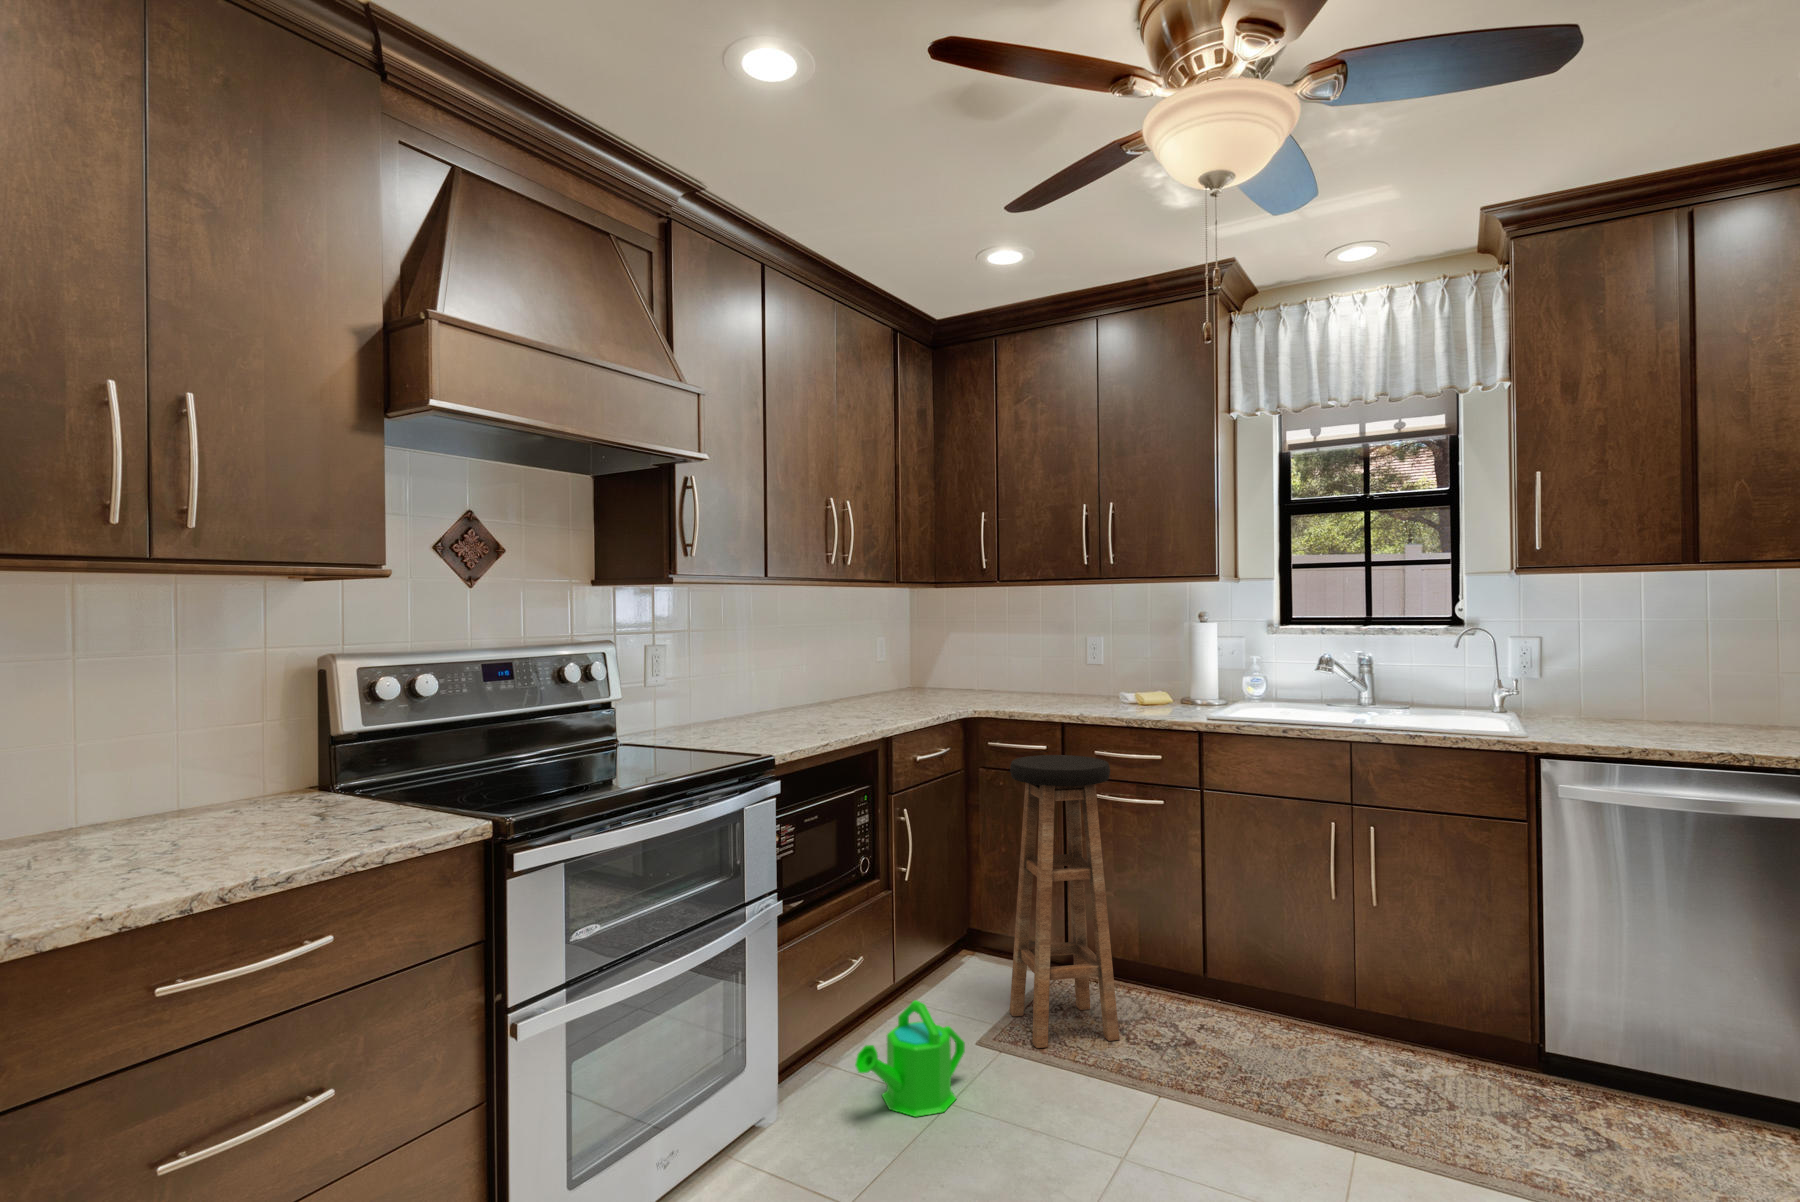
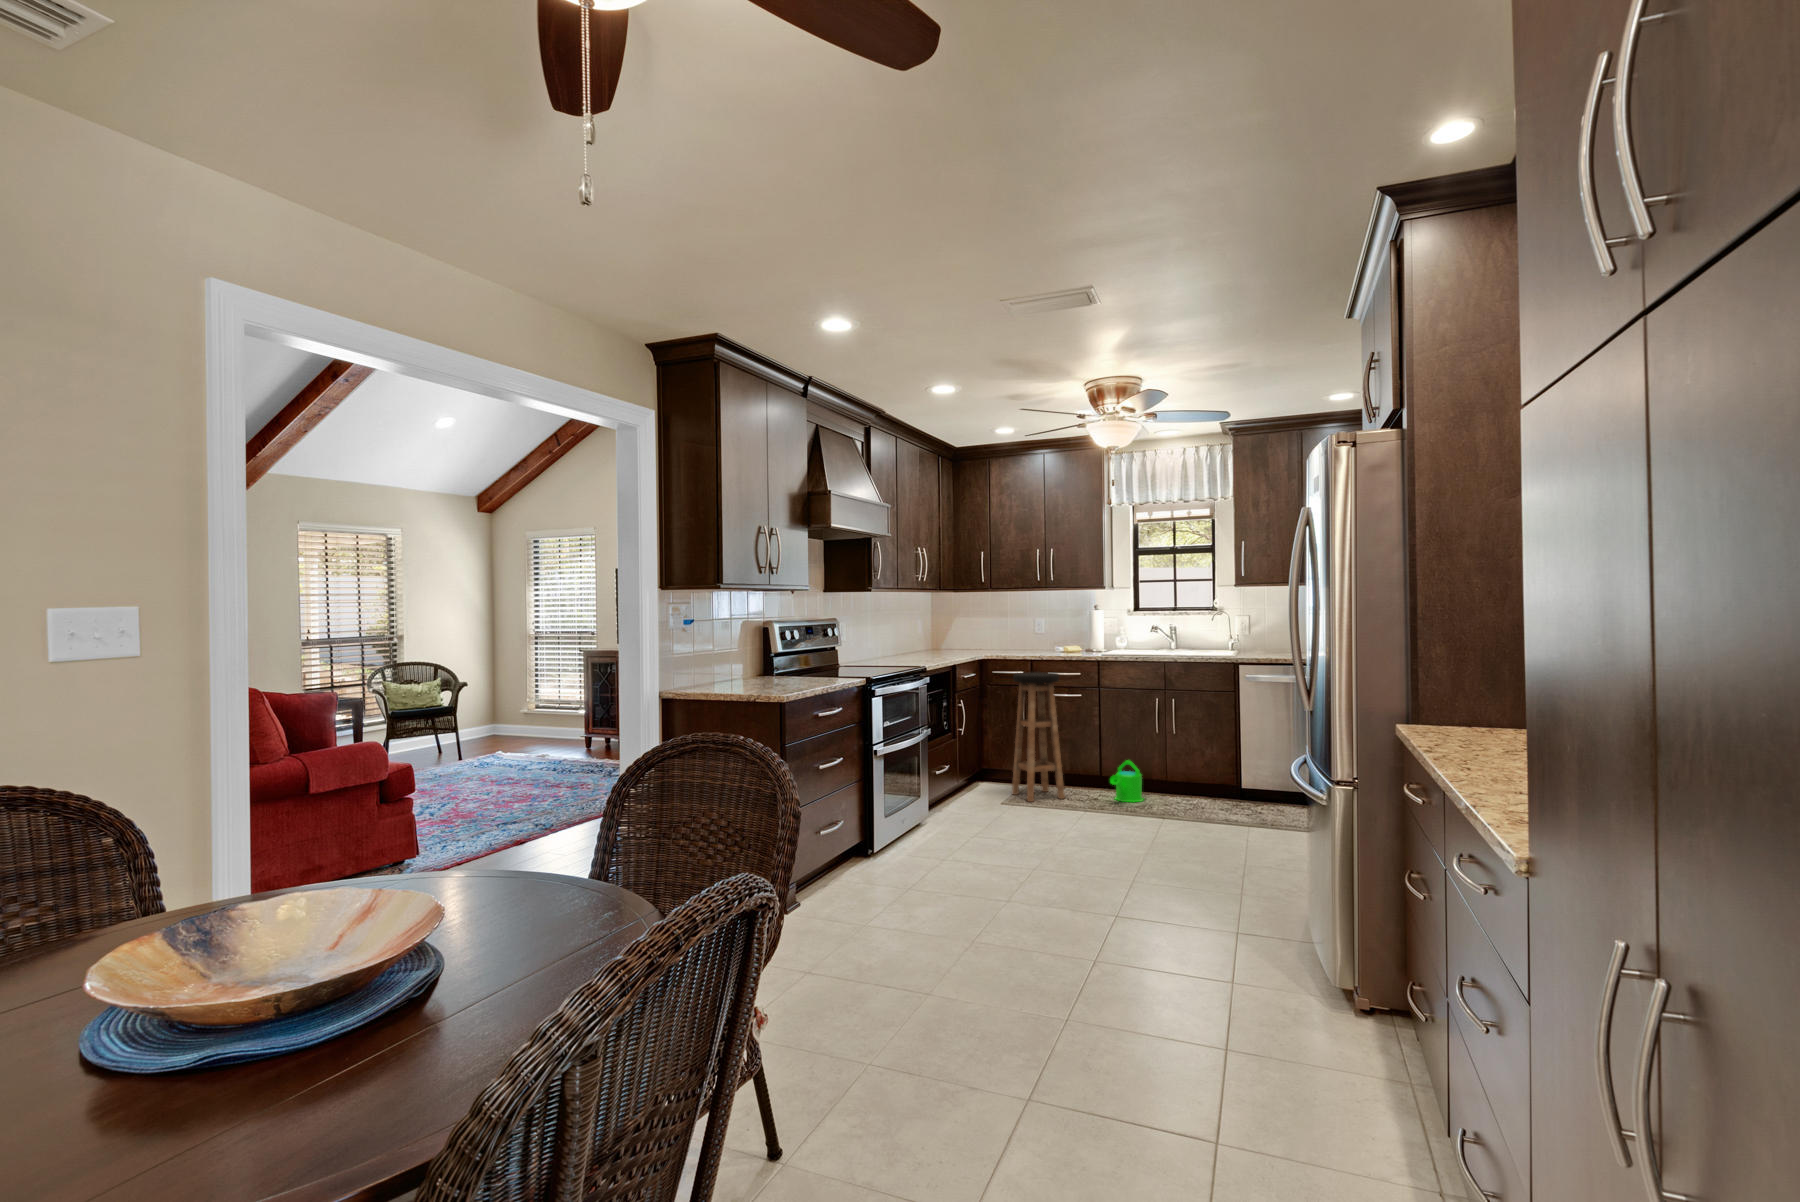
watering can: present [855,1000,965,1117] -> present [1110,760,1143,802]

